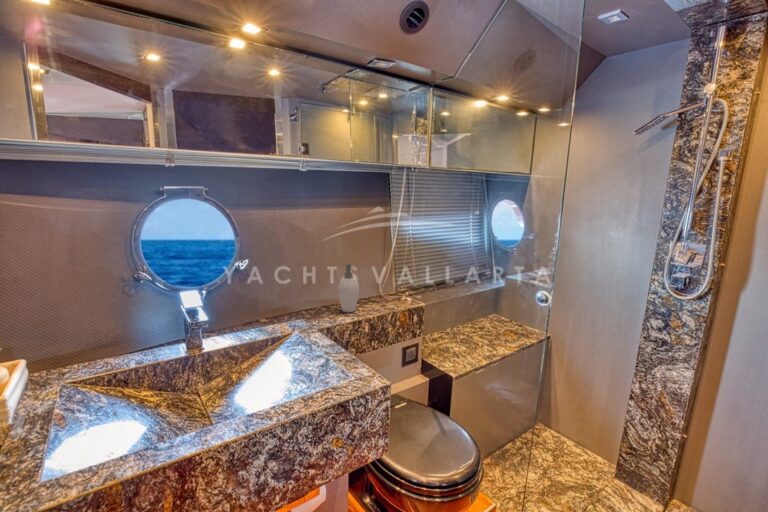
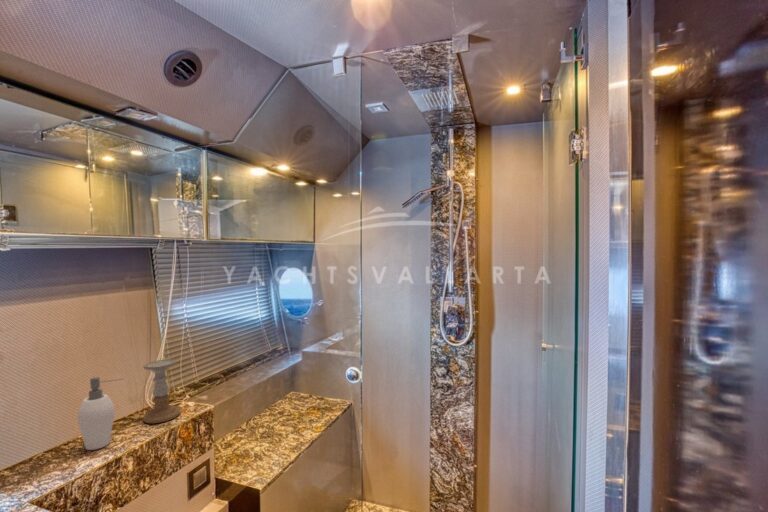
candle holder: none [376,261,401,306] -> present [143,359,180,423]

